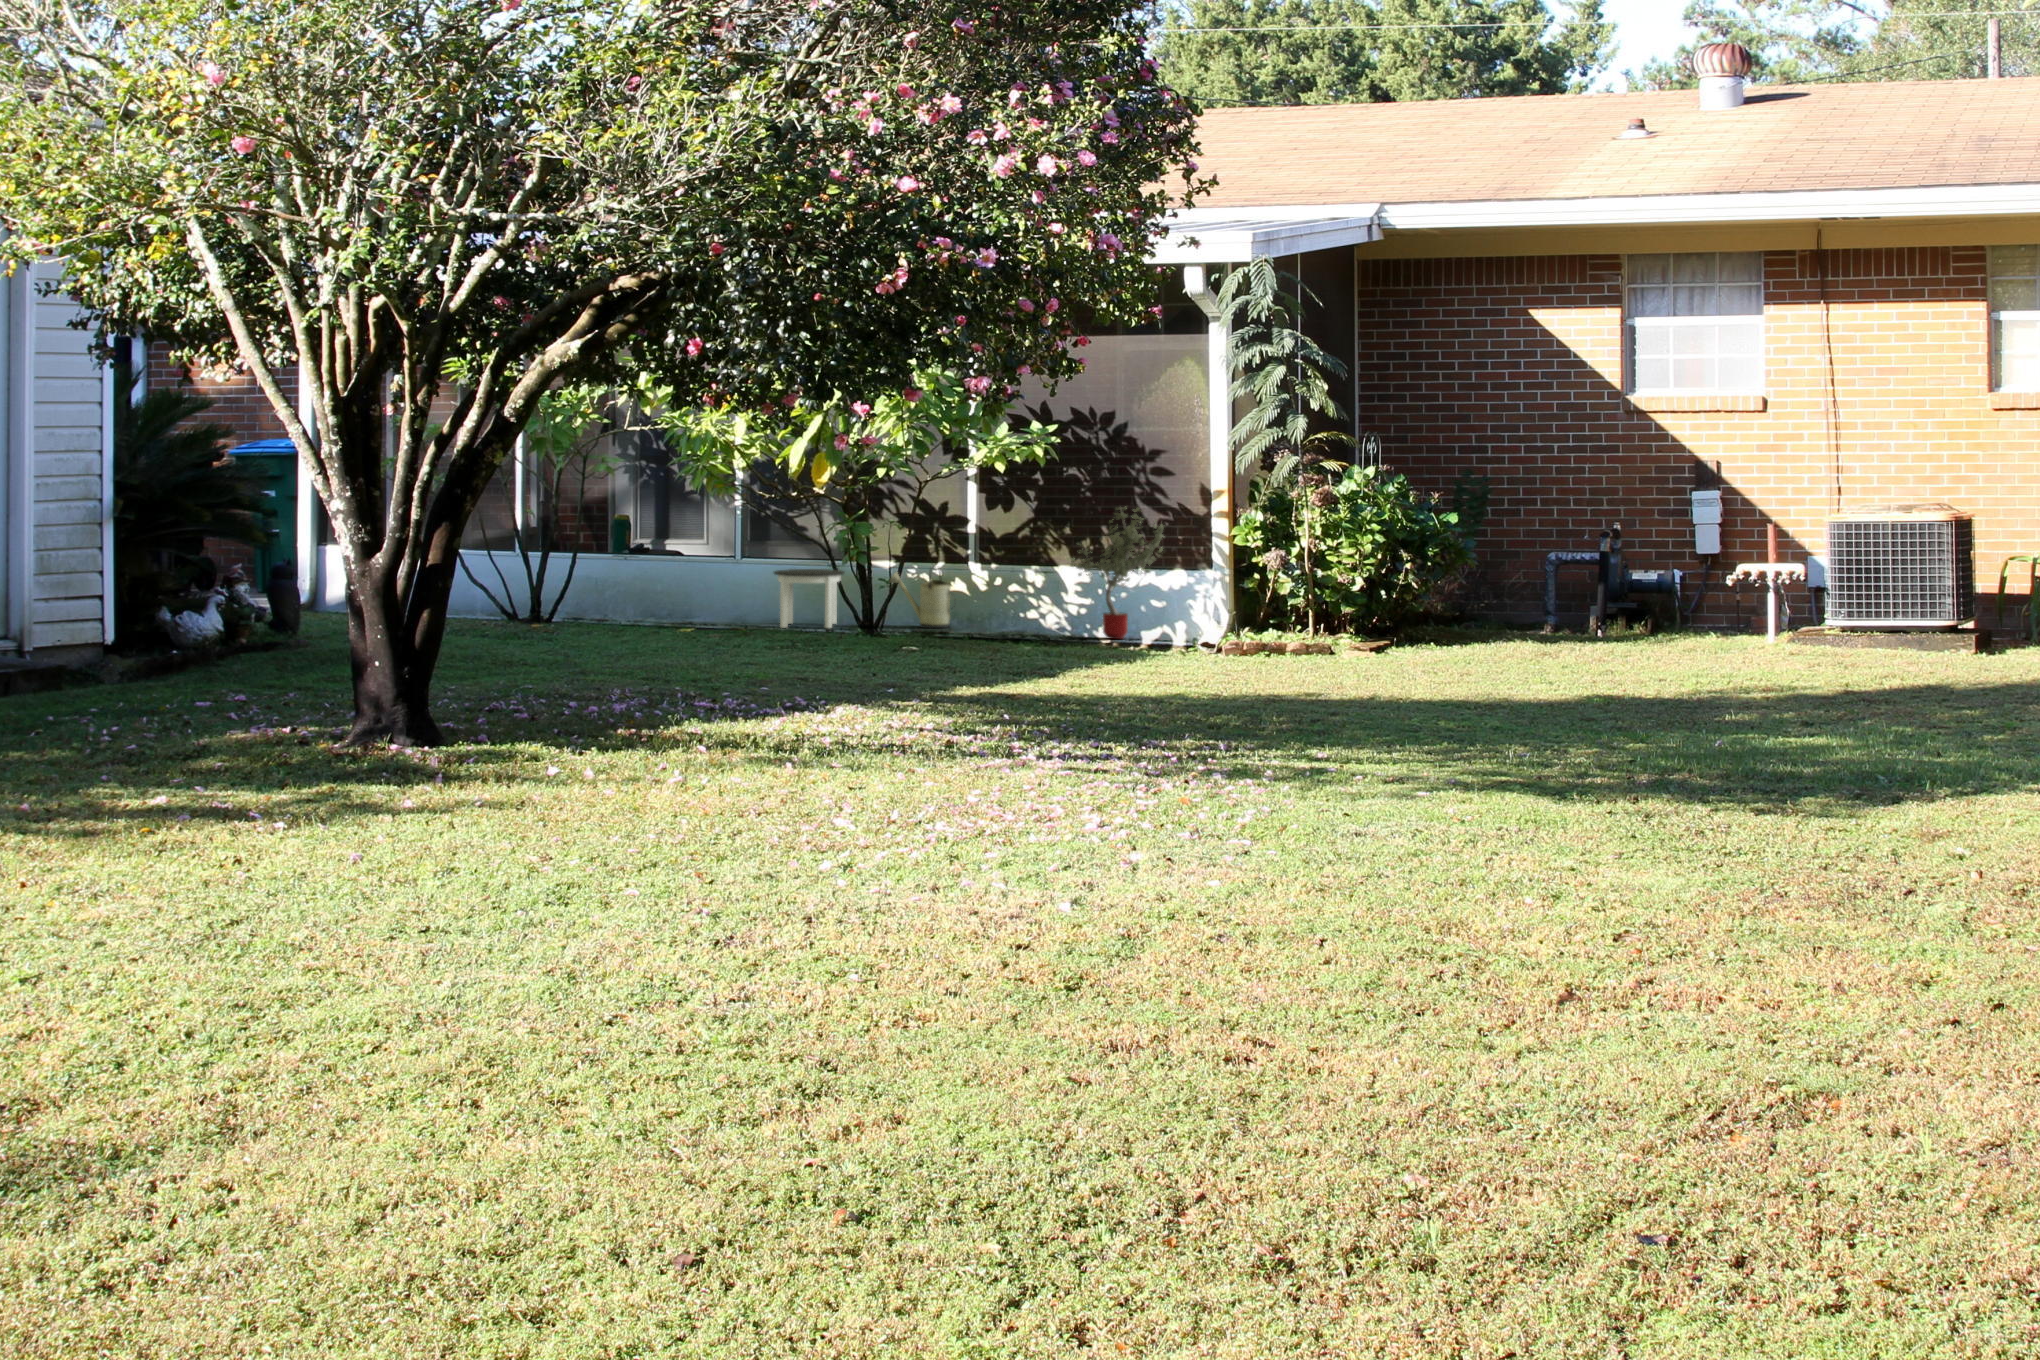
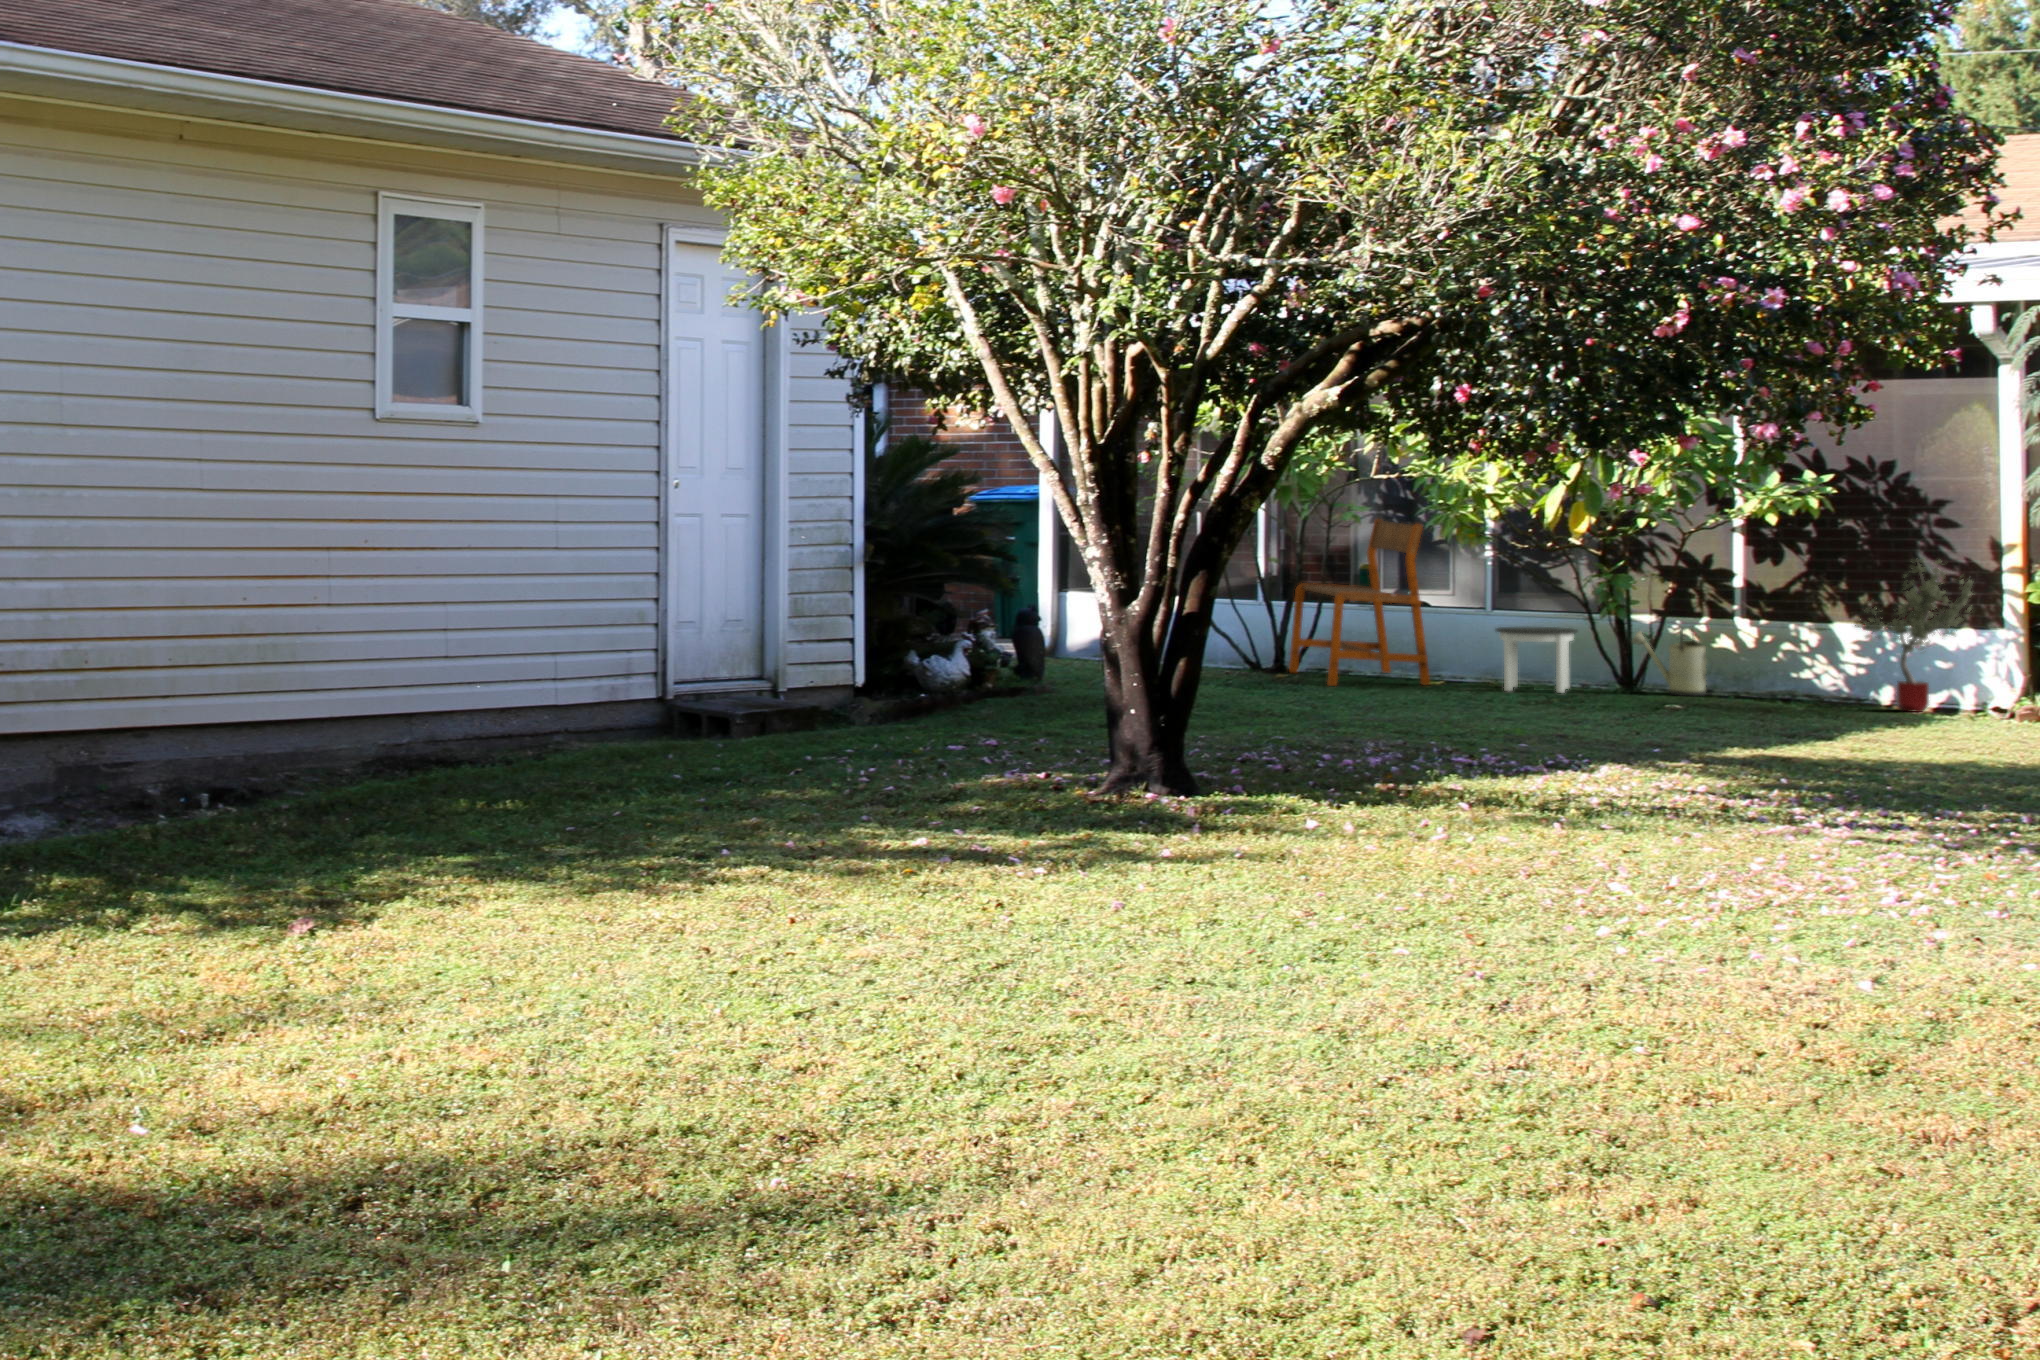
bench: none [597,473,718,626] -> present [1289,519,1431,686]

